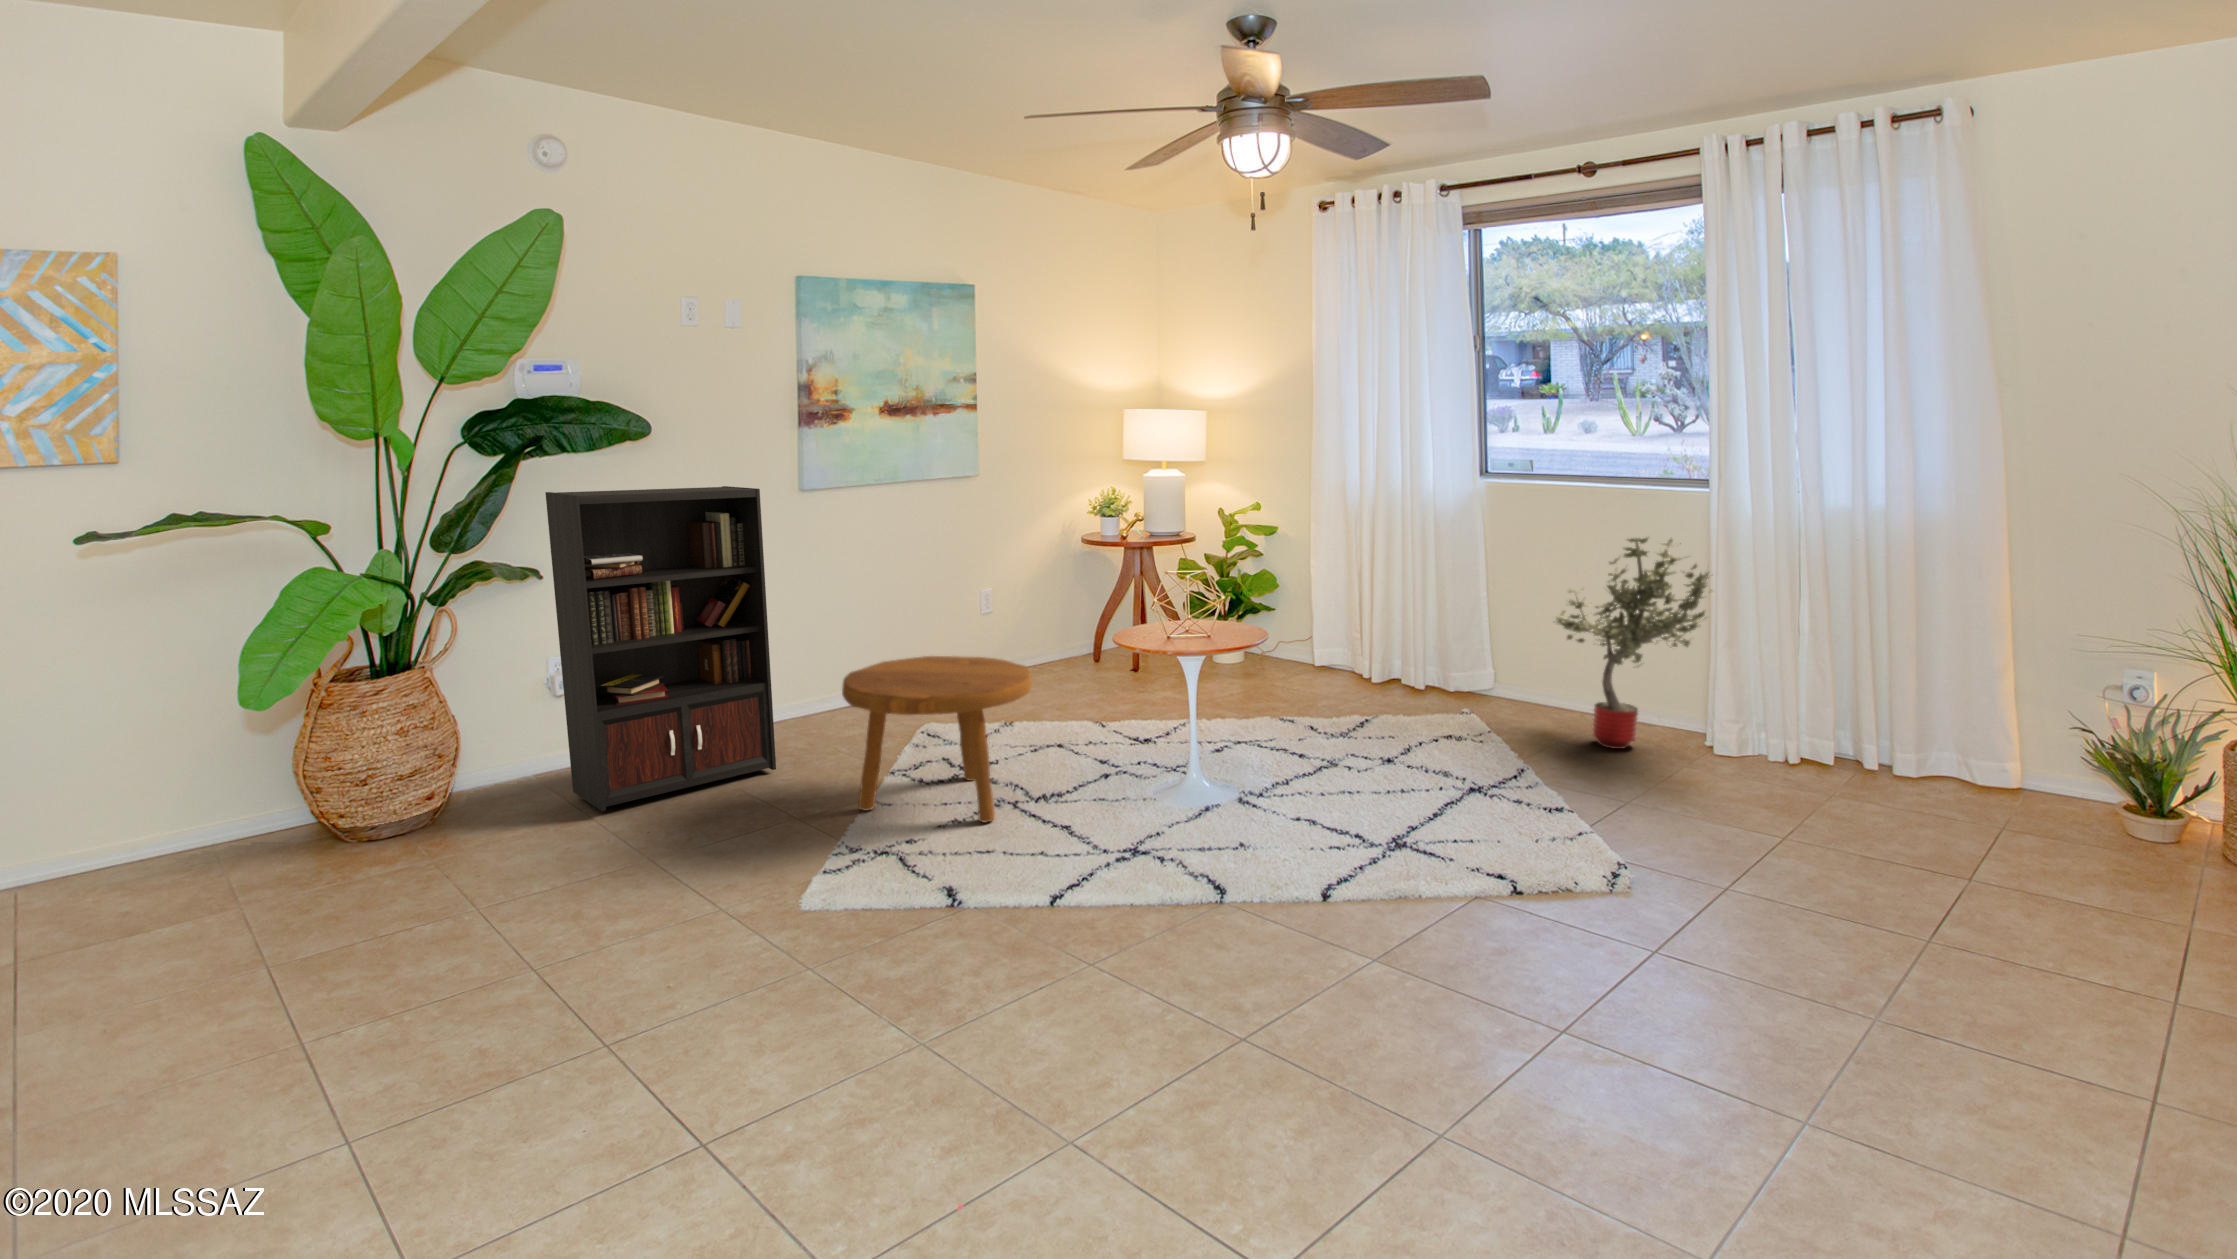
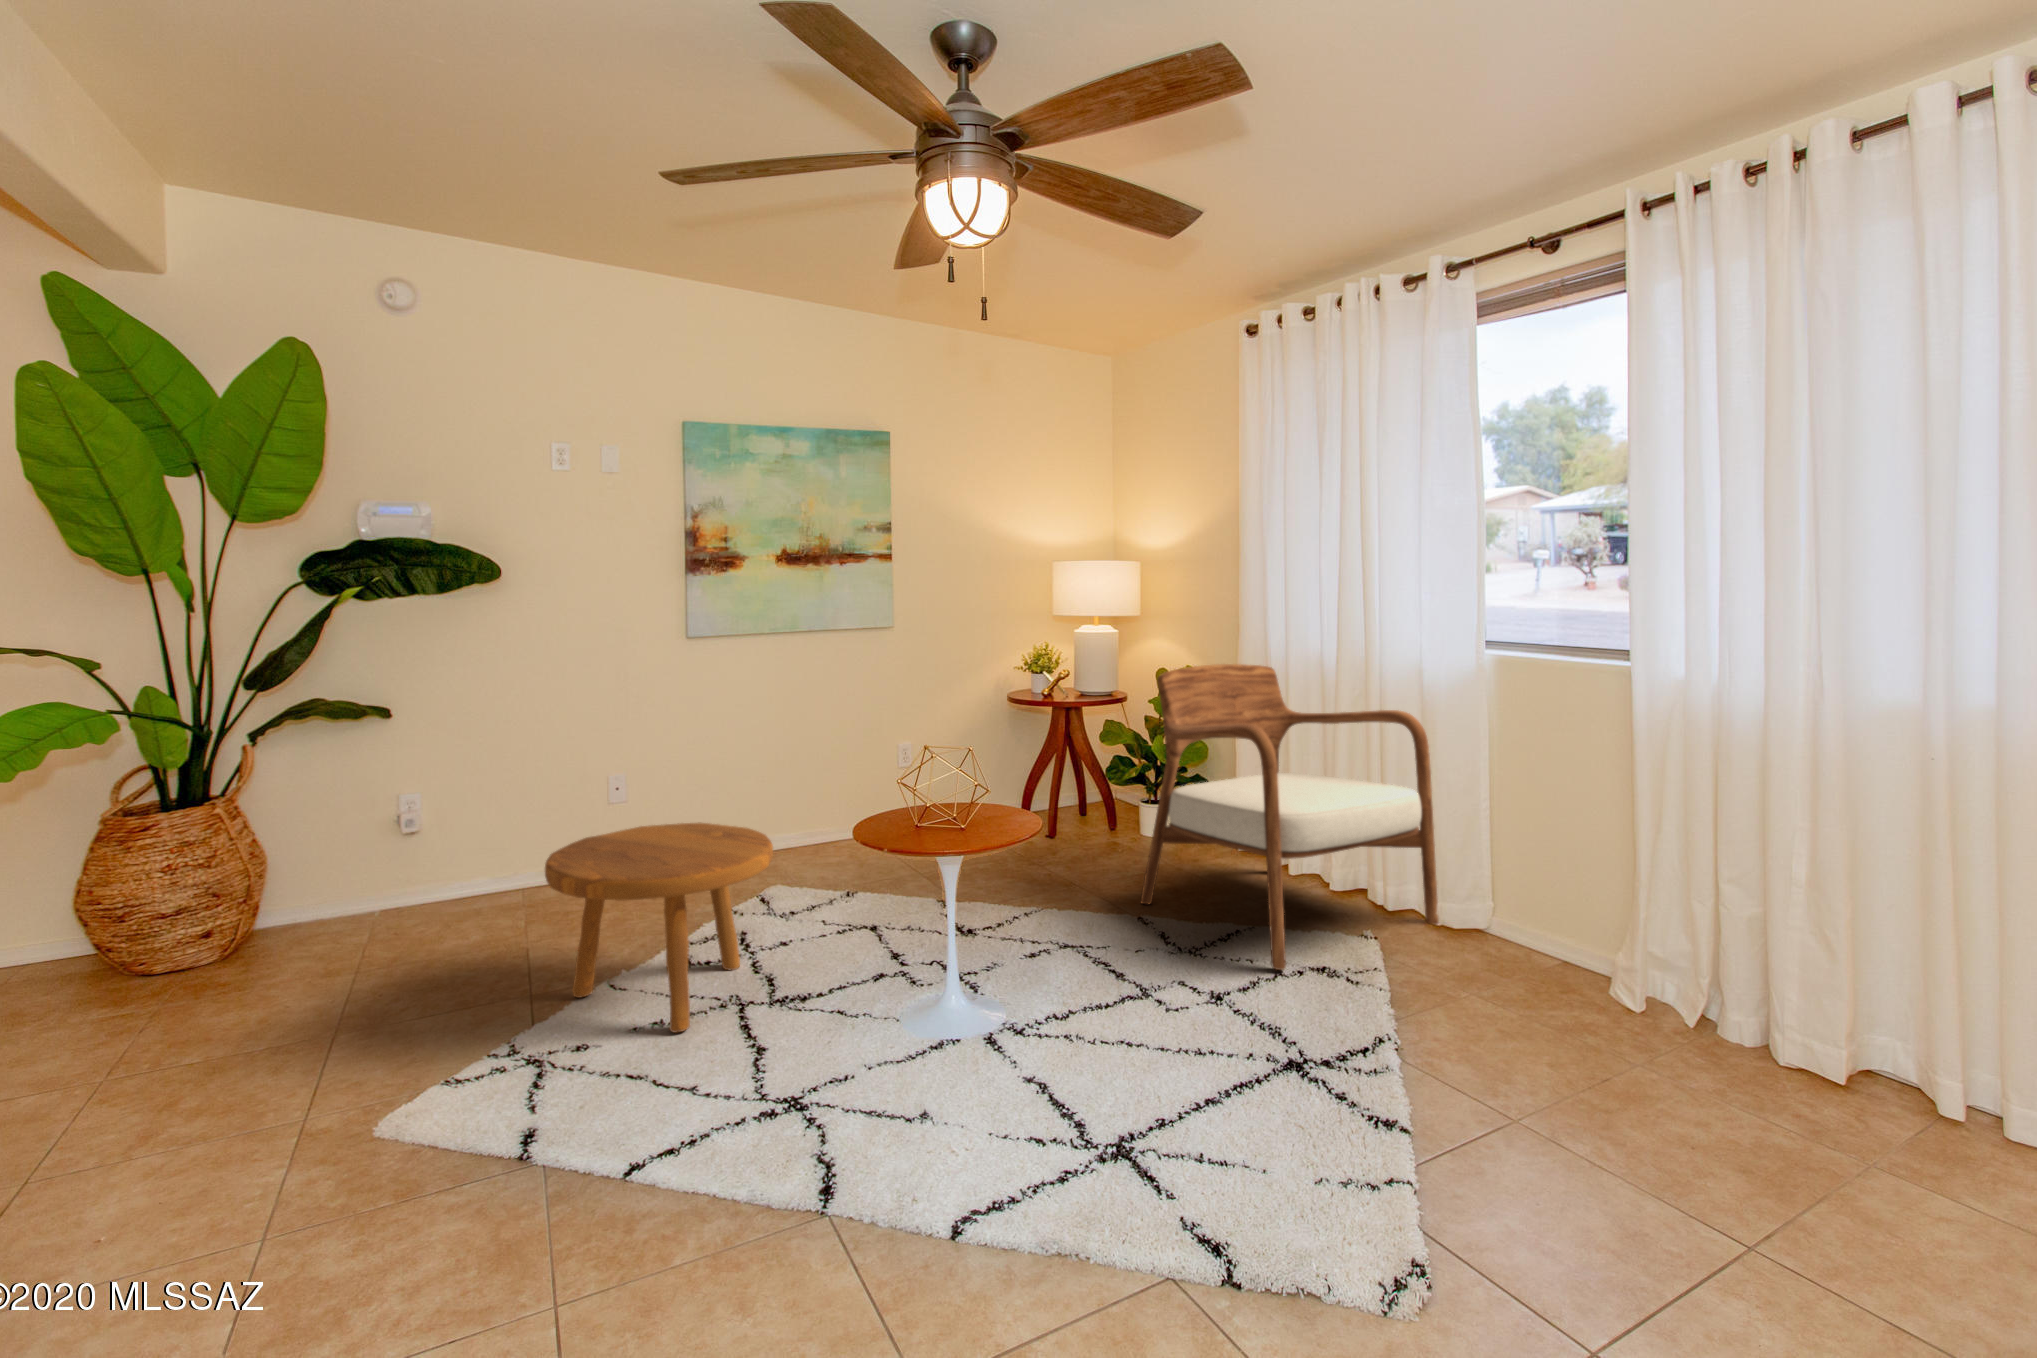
bookcase: present [545,486,776,811] -> none [333,632,601,965]
armchair: none [1259,505,1486,738] -> present [1141,664,1439,970]
potted tree: present [1556,538,1714,749] -> none [1503,721,1721,1025]

